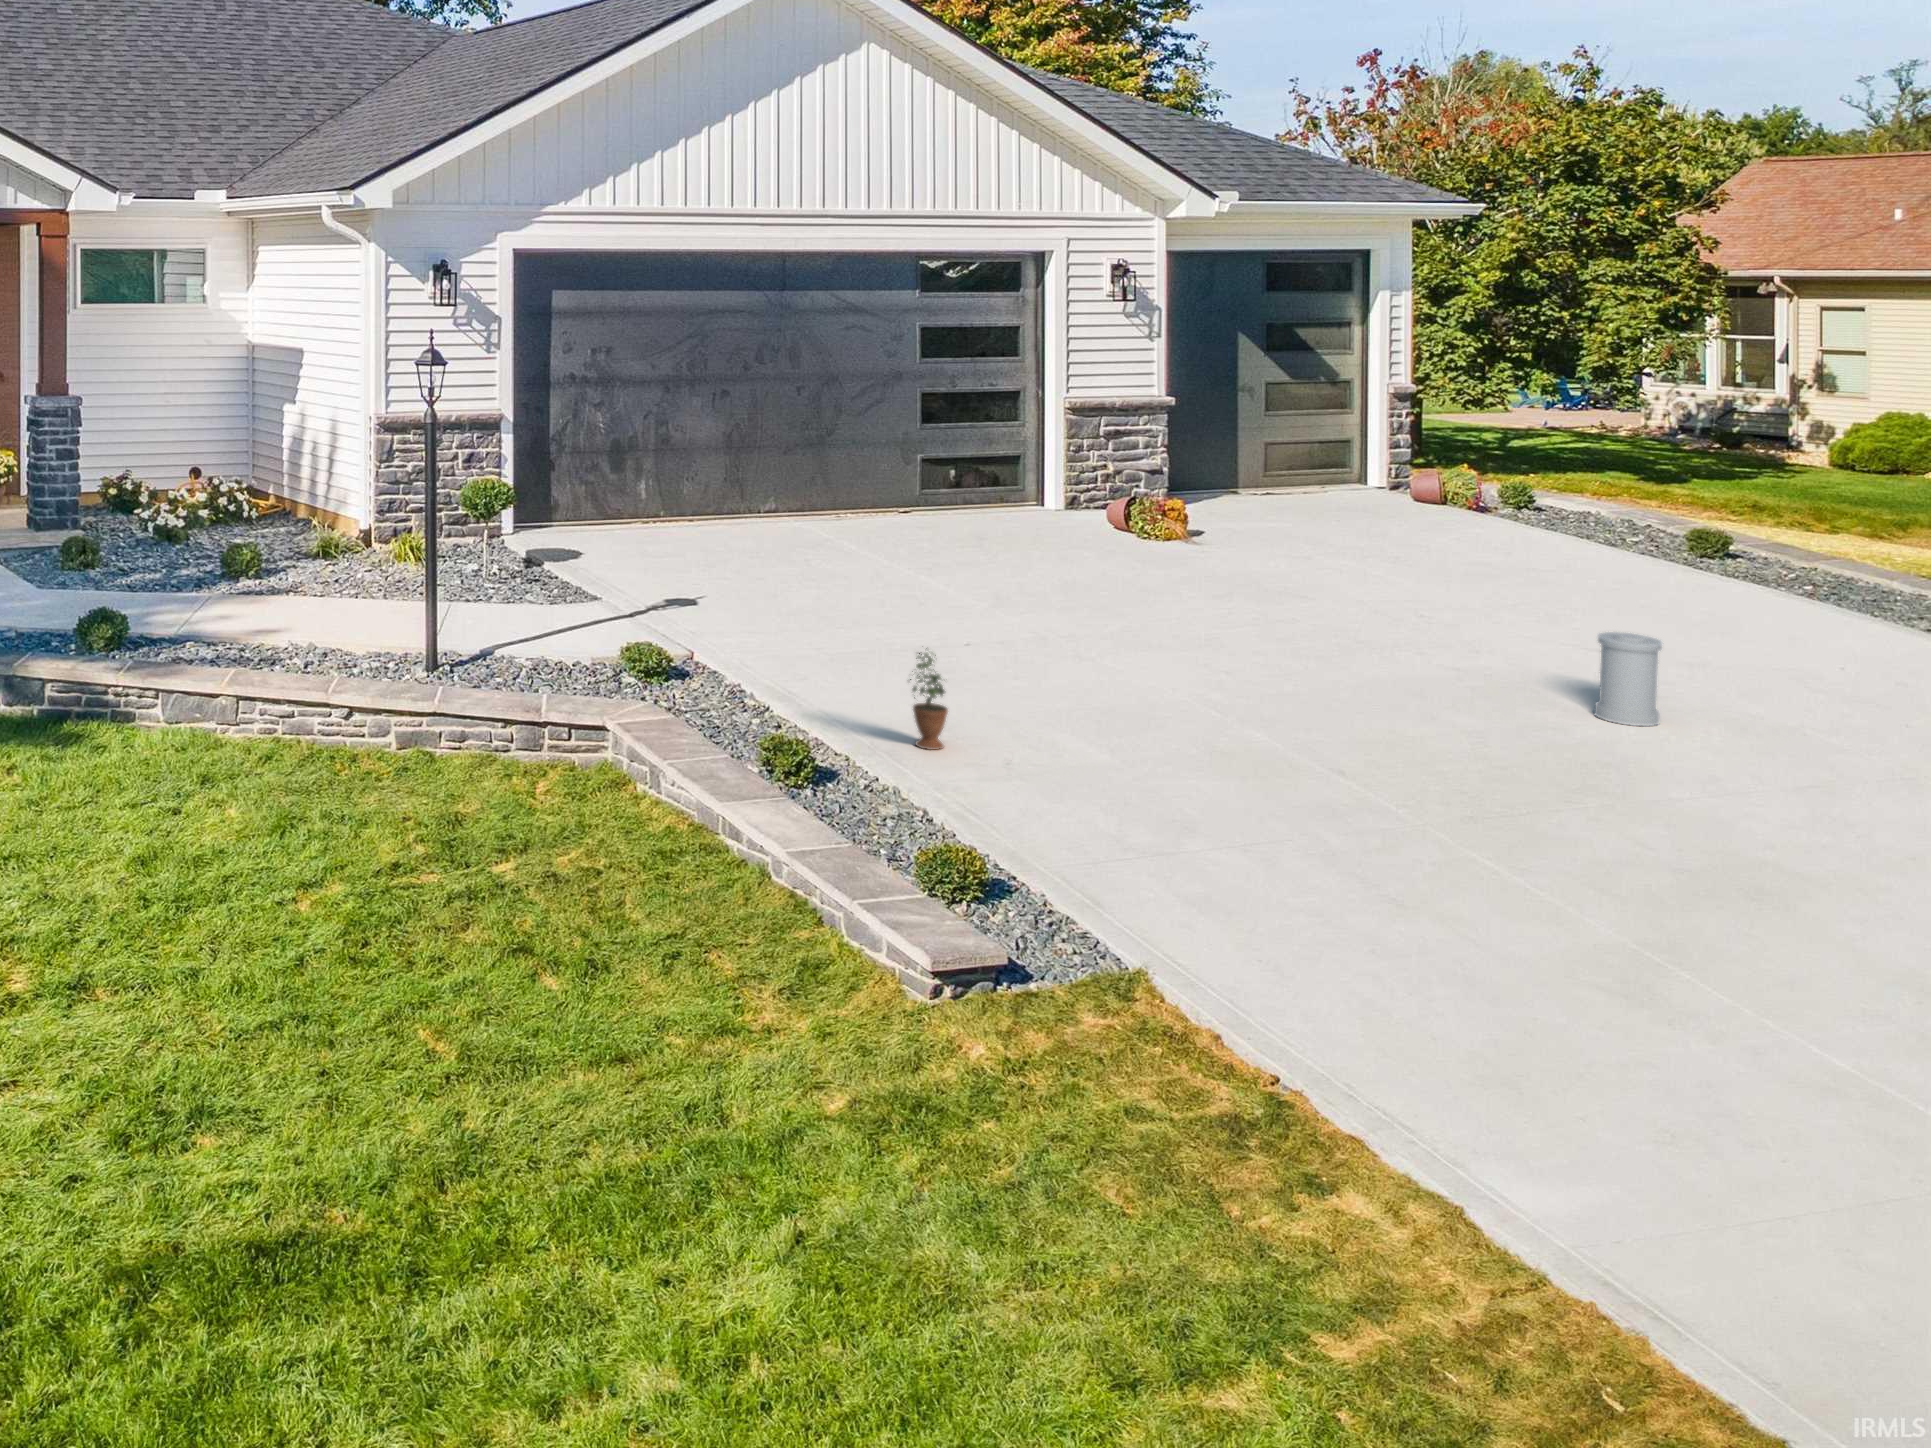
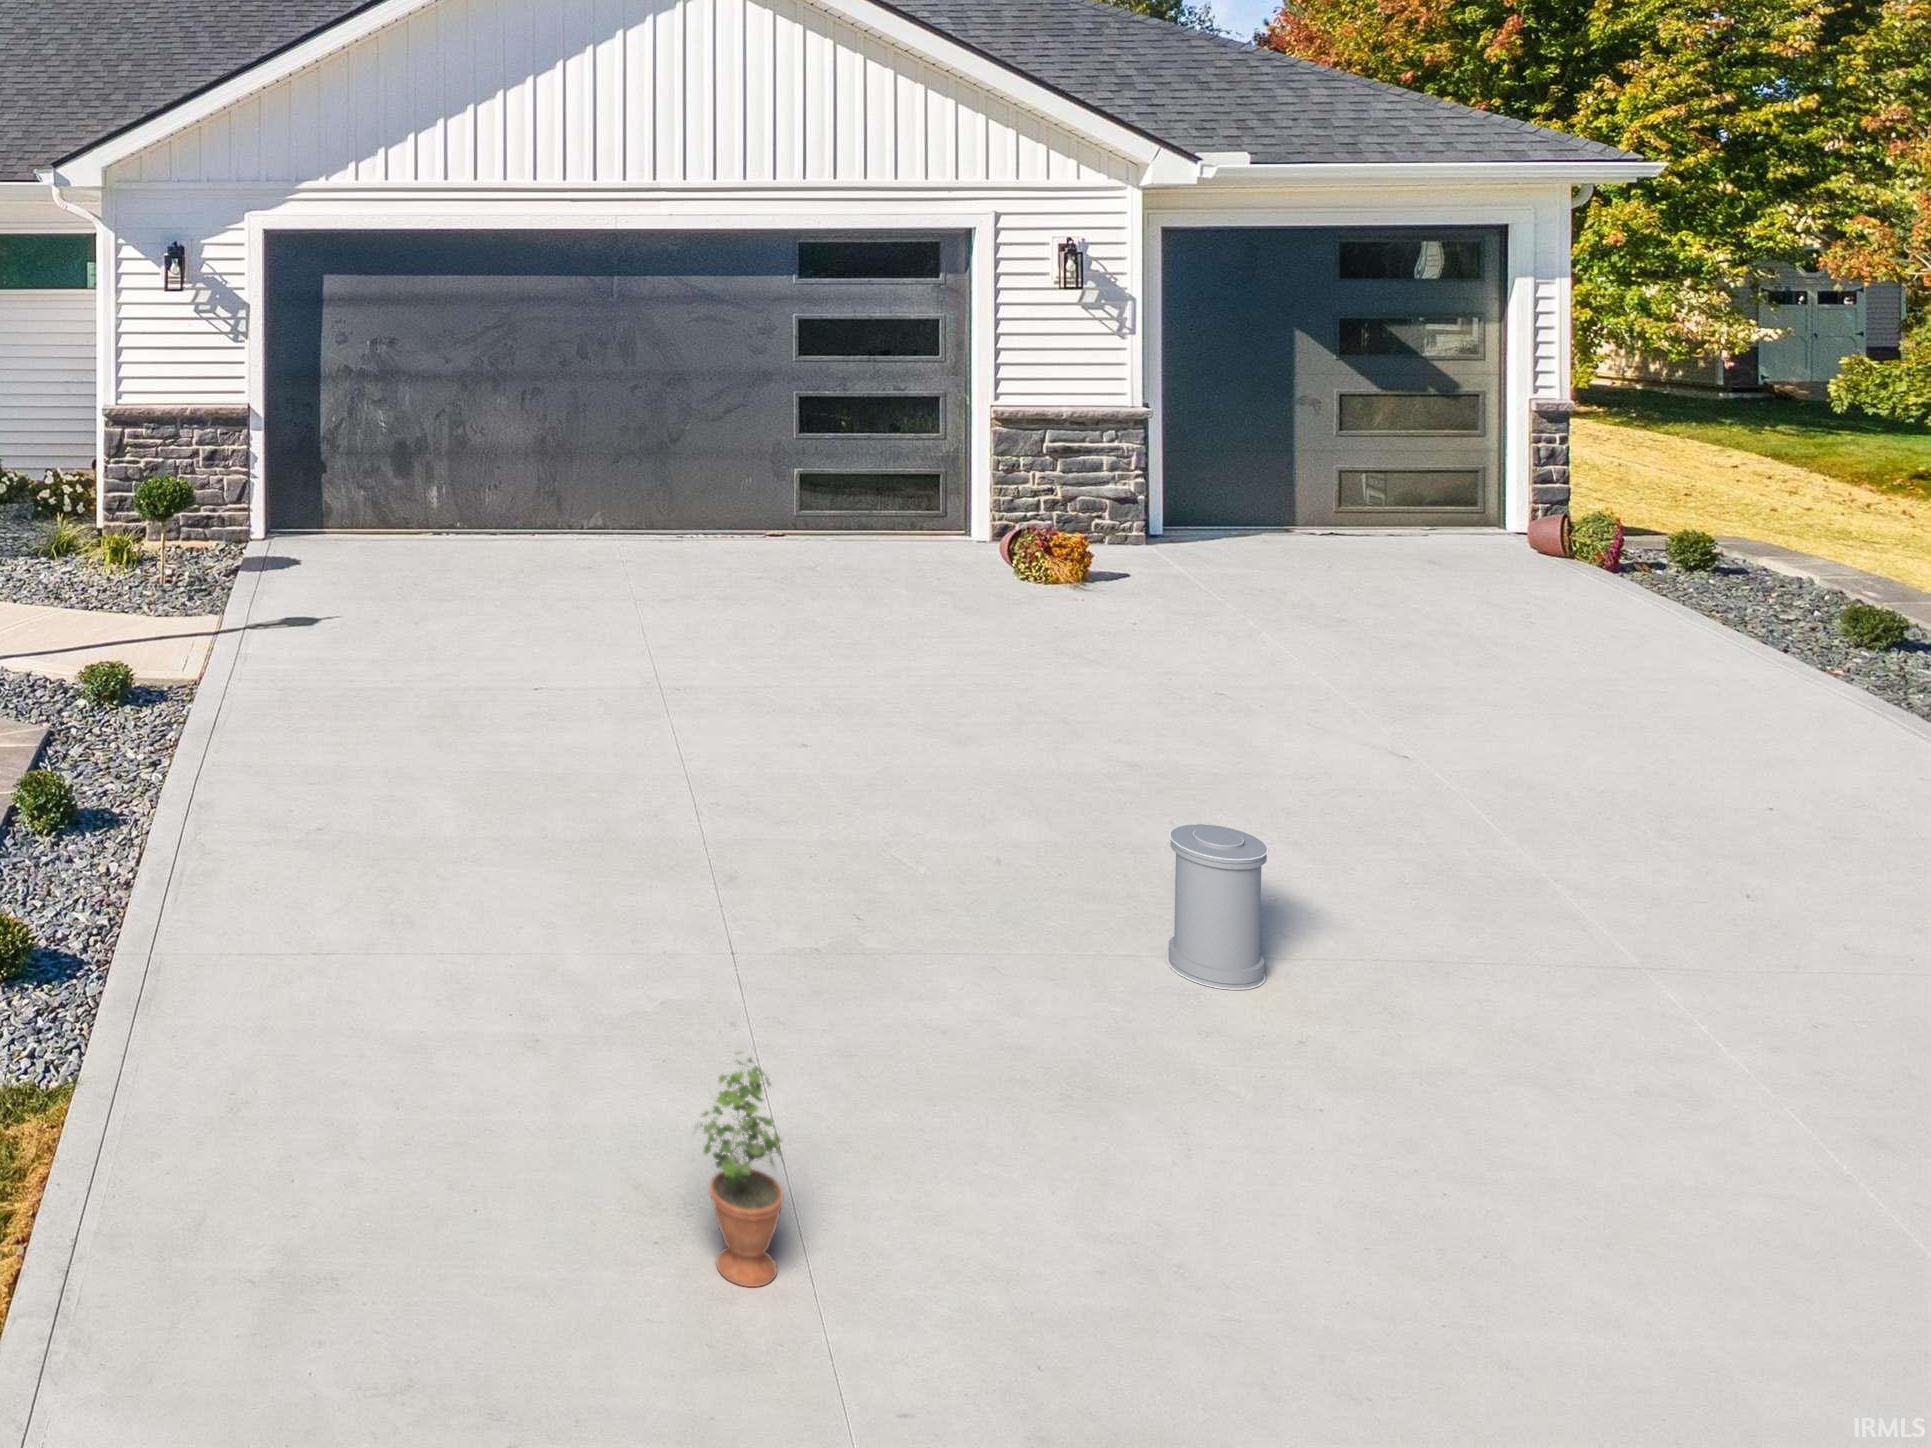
potted plant: present [910,648,948,750] -> present [700,1059,783,1287]

